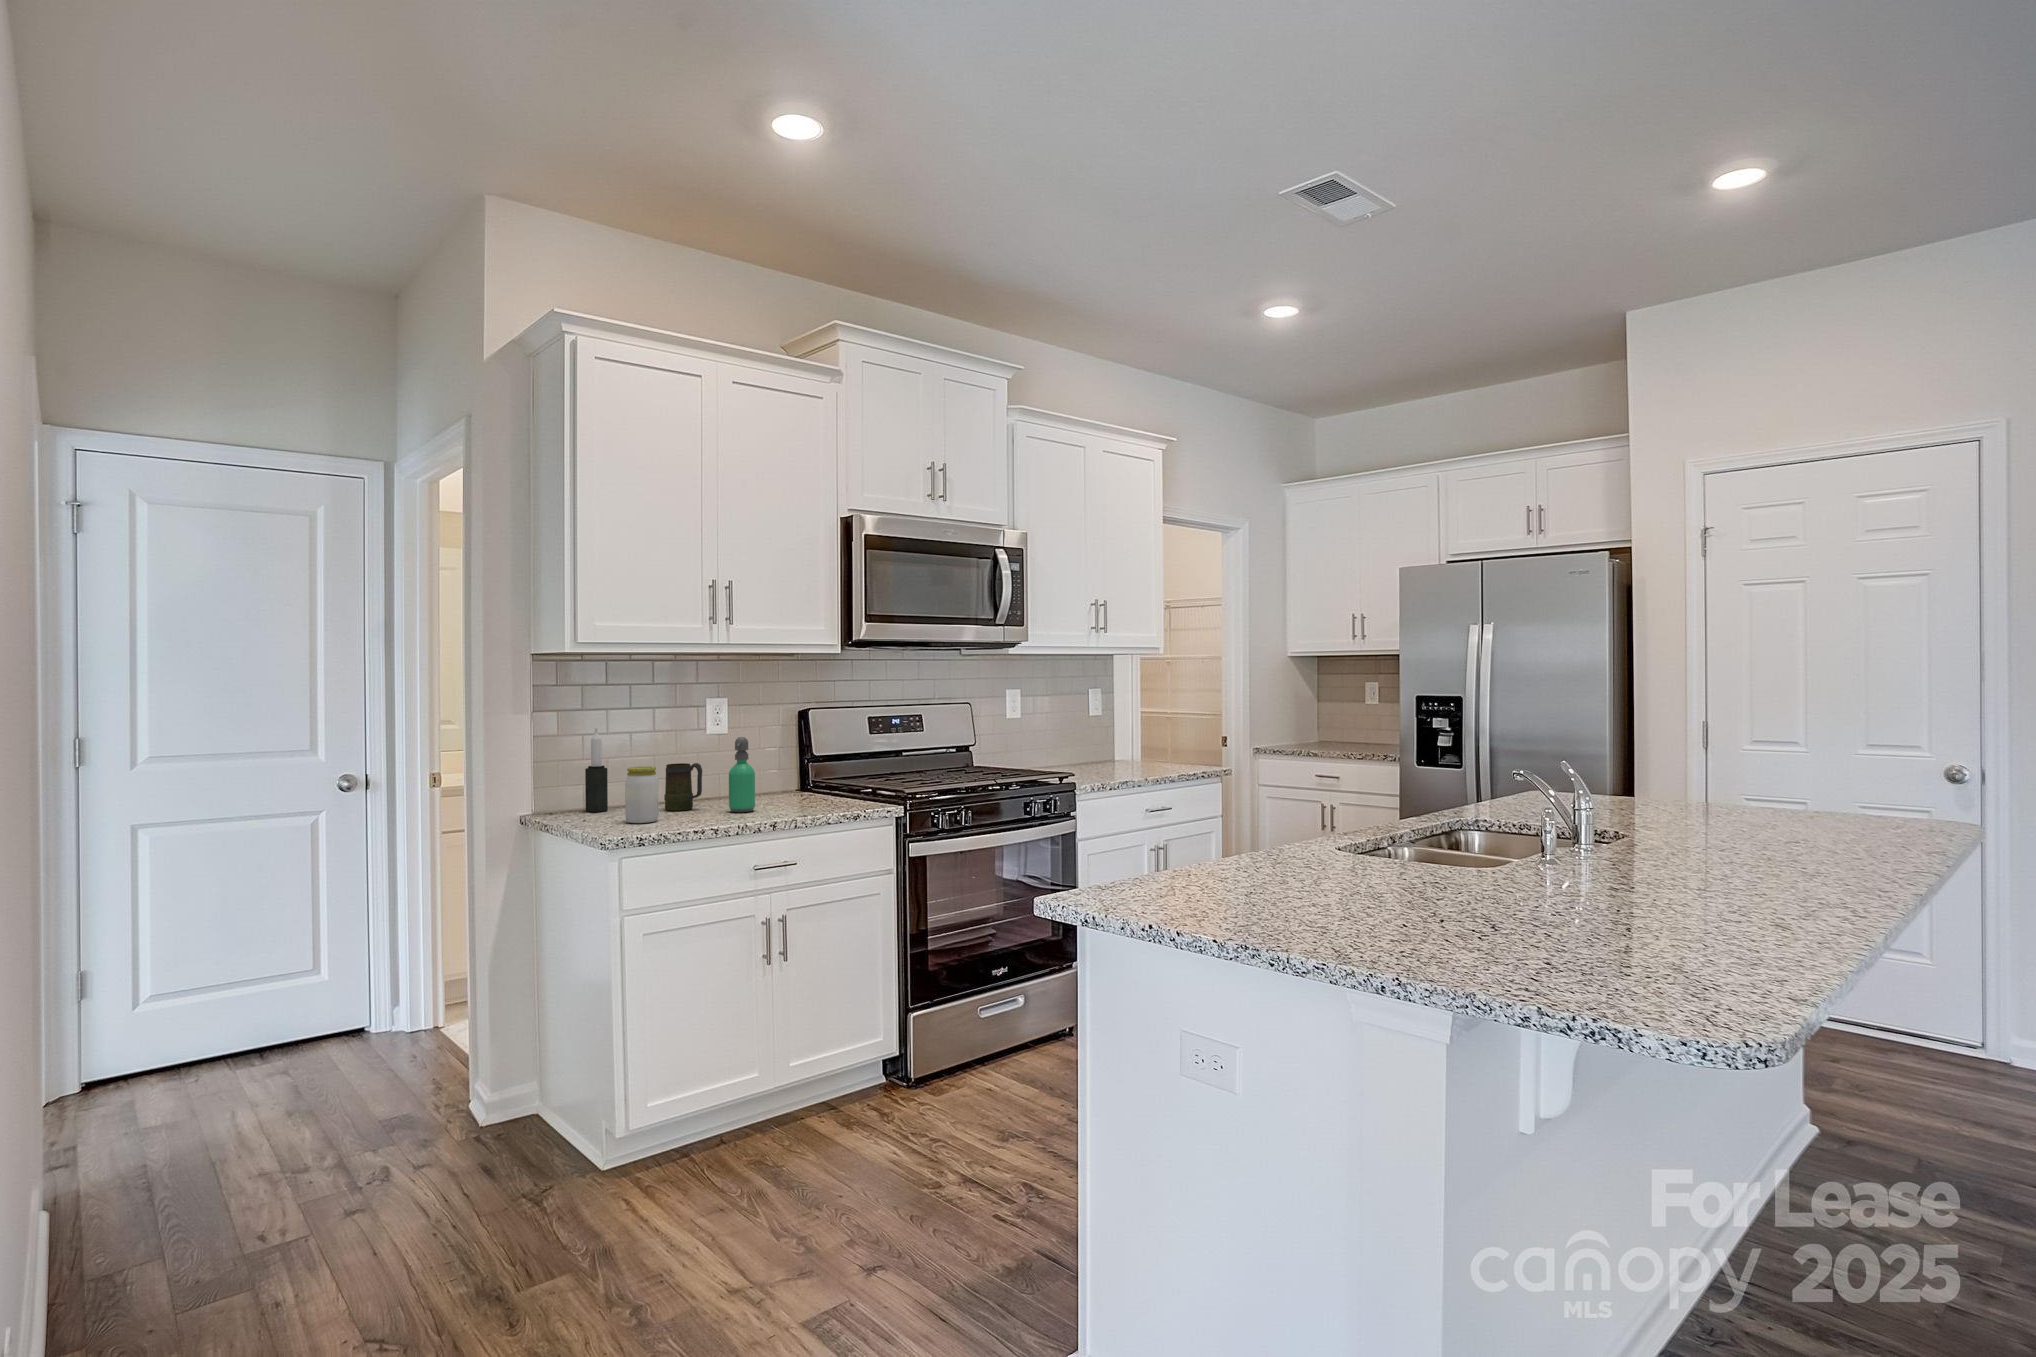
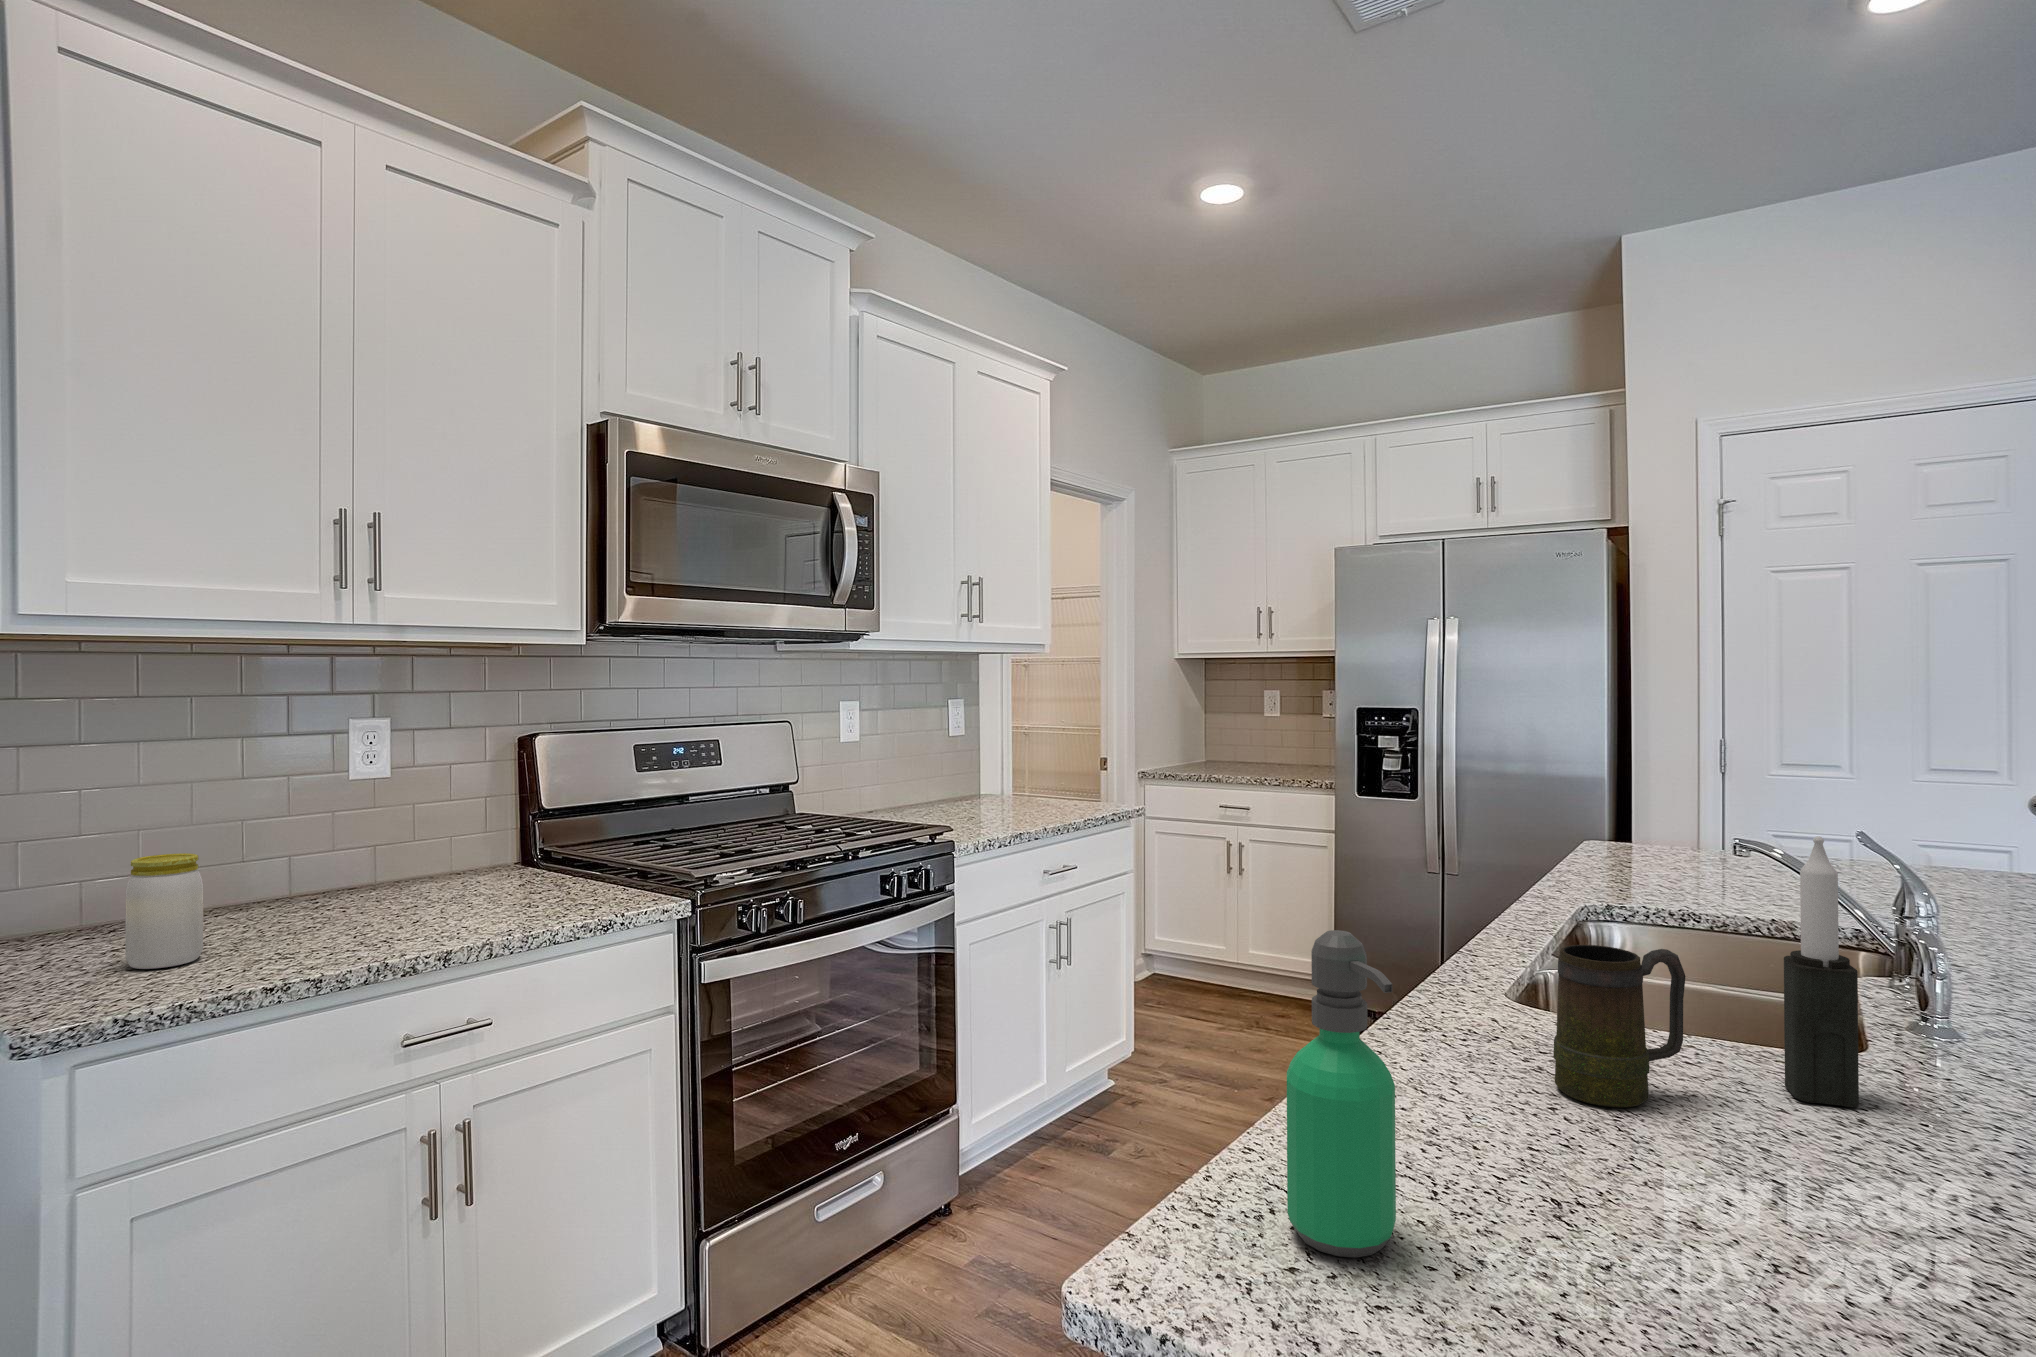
candle: present [585,728,608,812] -> present [1784,836,1859,1107]
soap dispenser: present [729,737,755,812] -> present [1287,930,1396,1258]
mug: present [664,763,702,811] -> present [1553,945,1686,1108]

